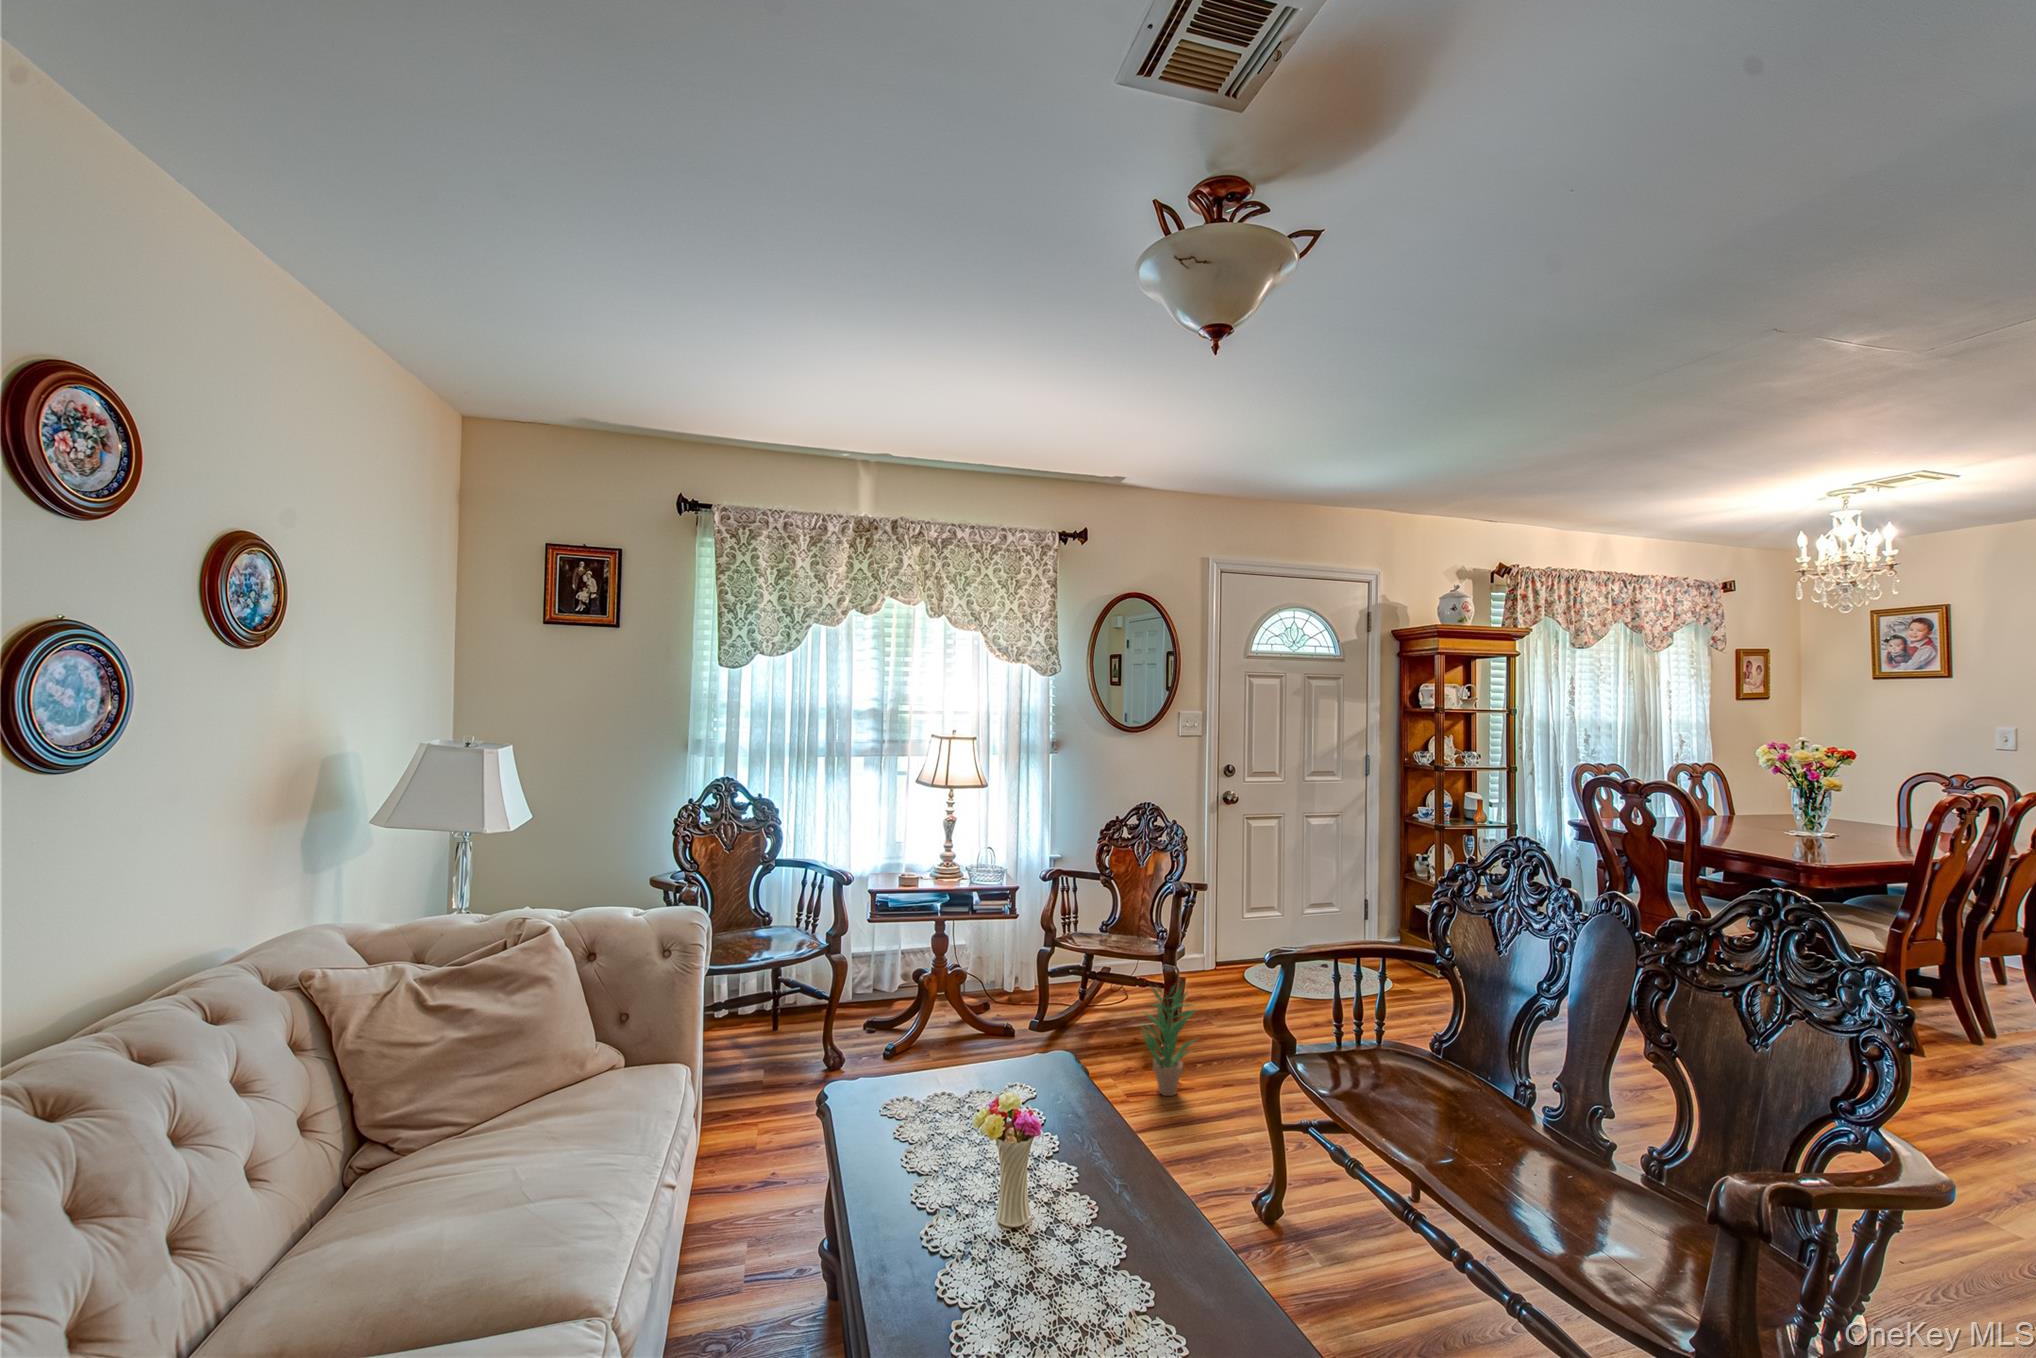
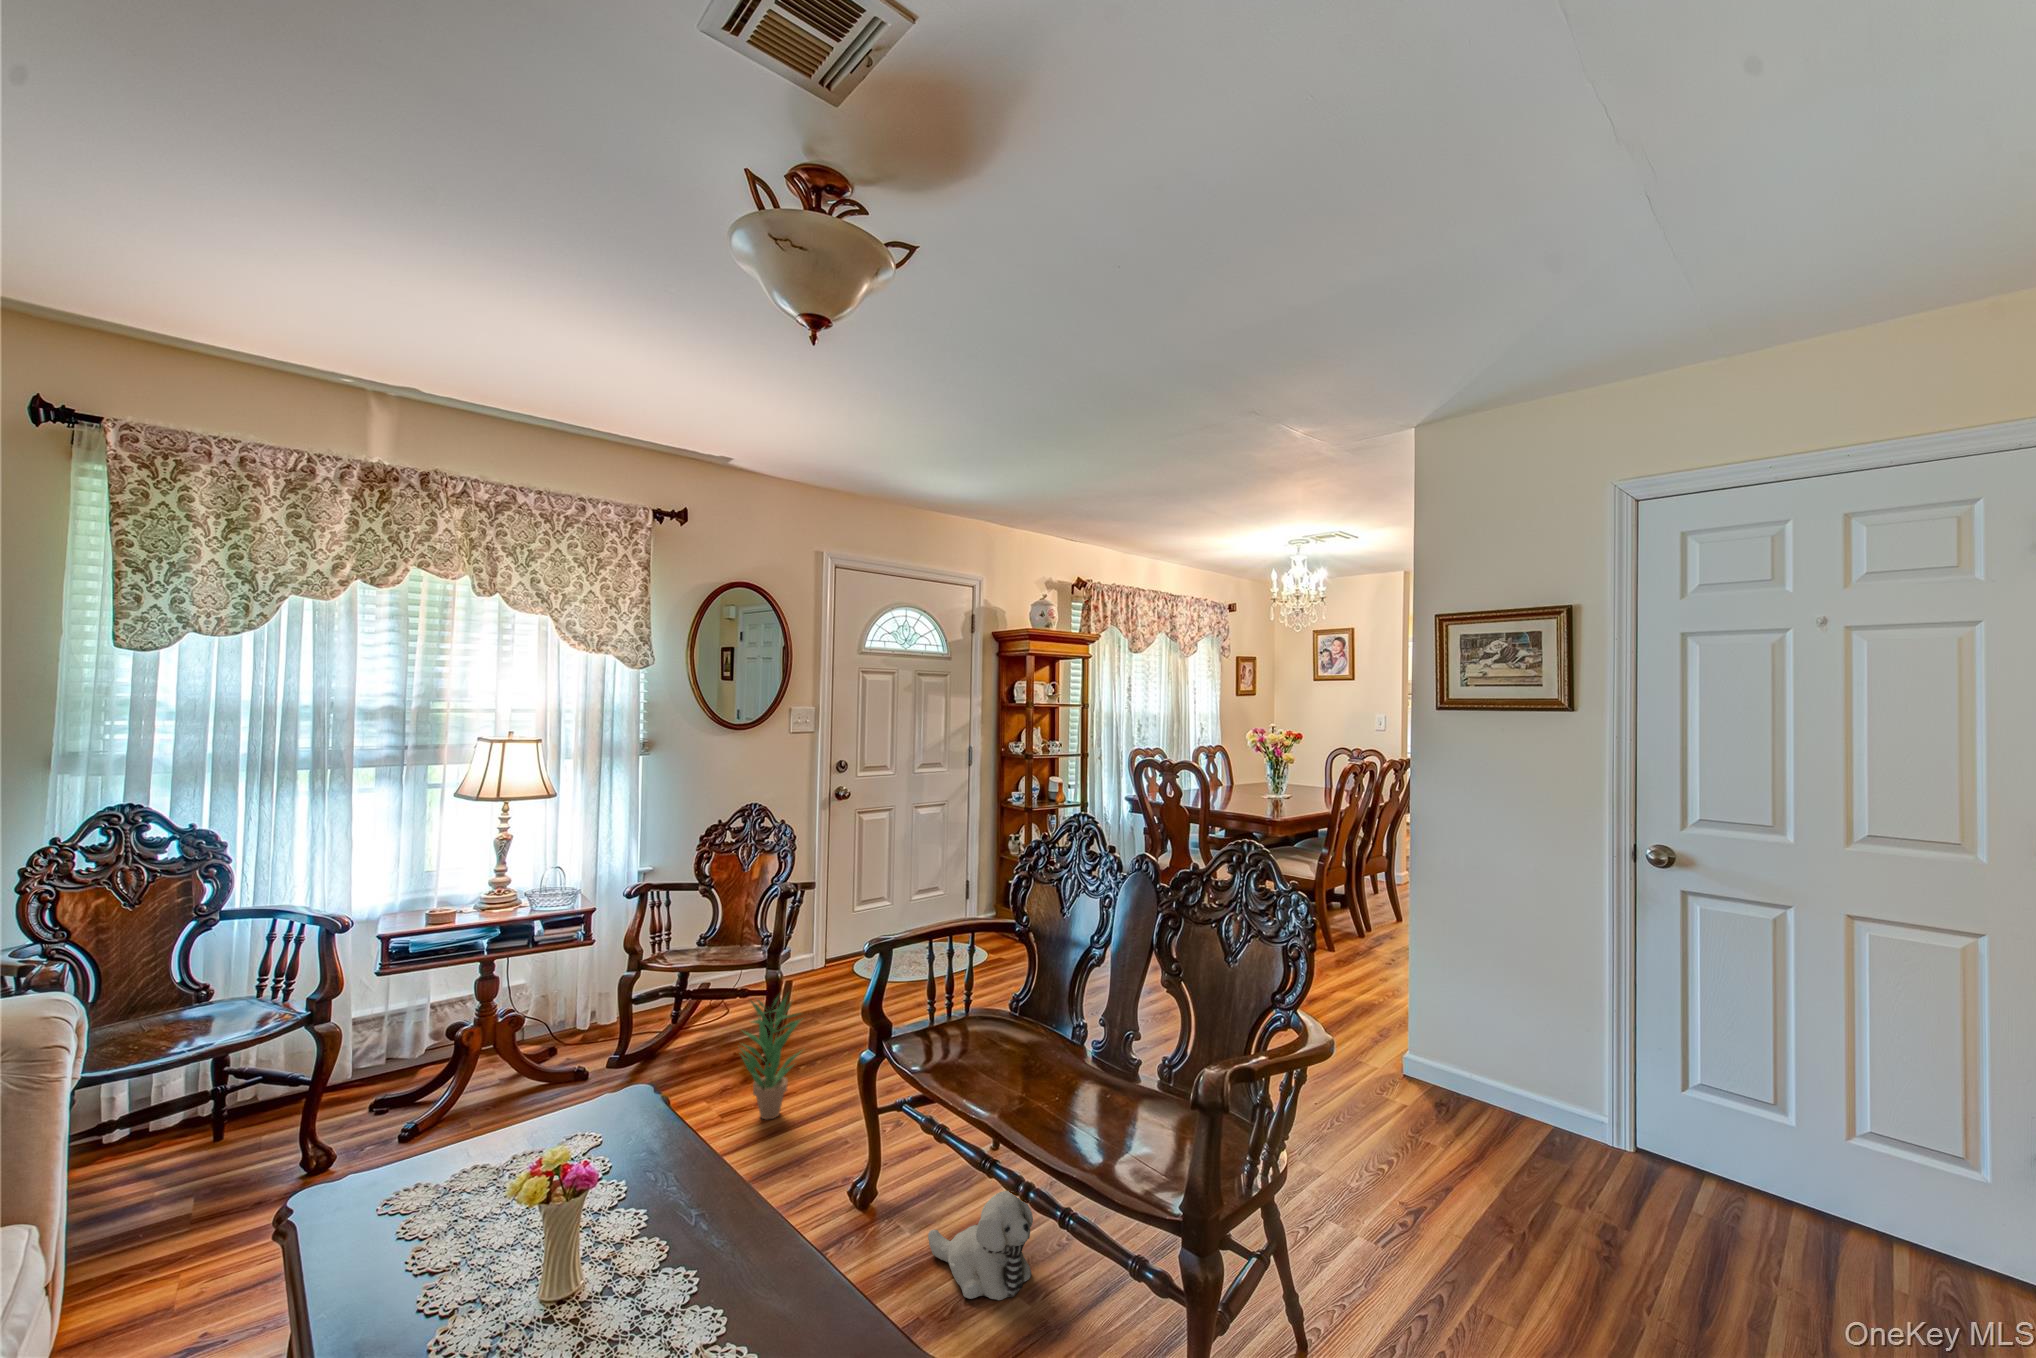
plush toy: none [1317,1204,1424,1306] -> present [928,1191,1033,1300]

